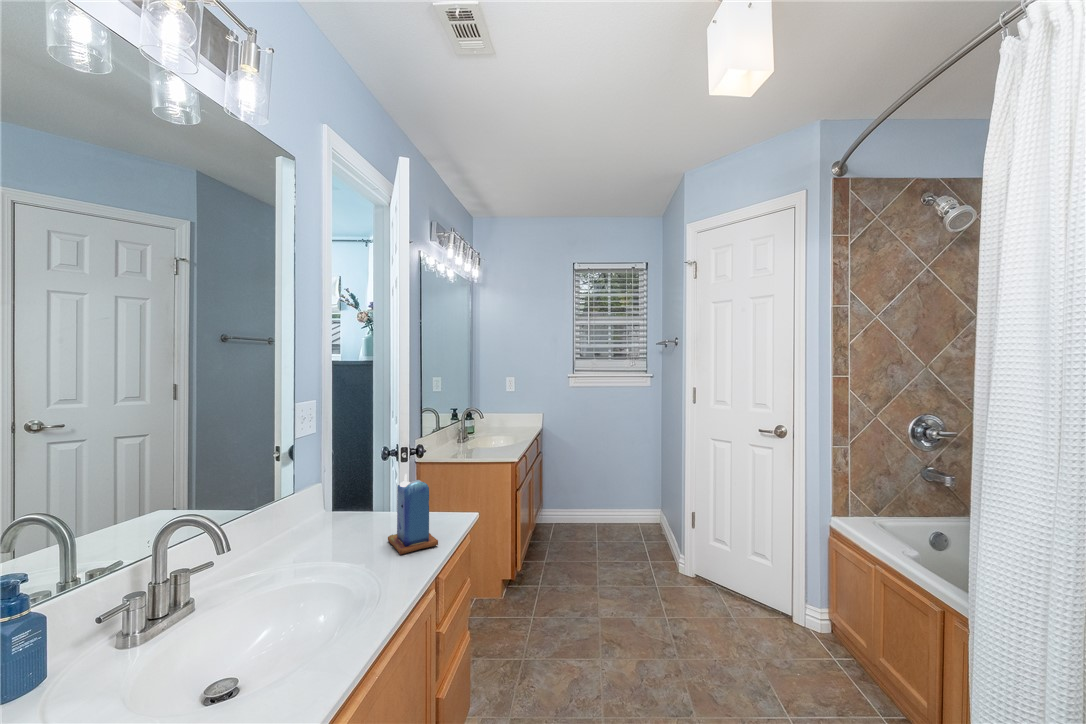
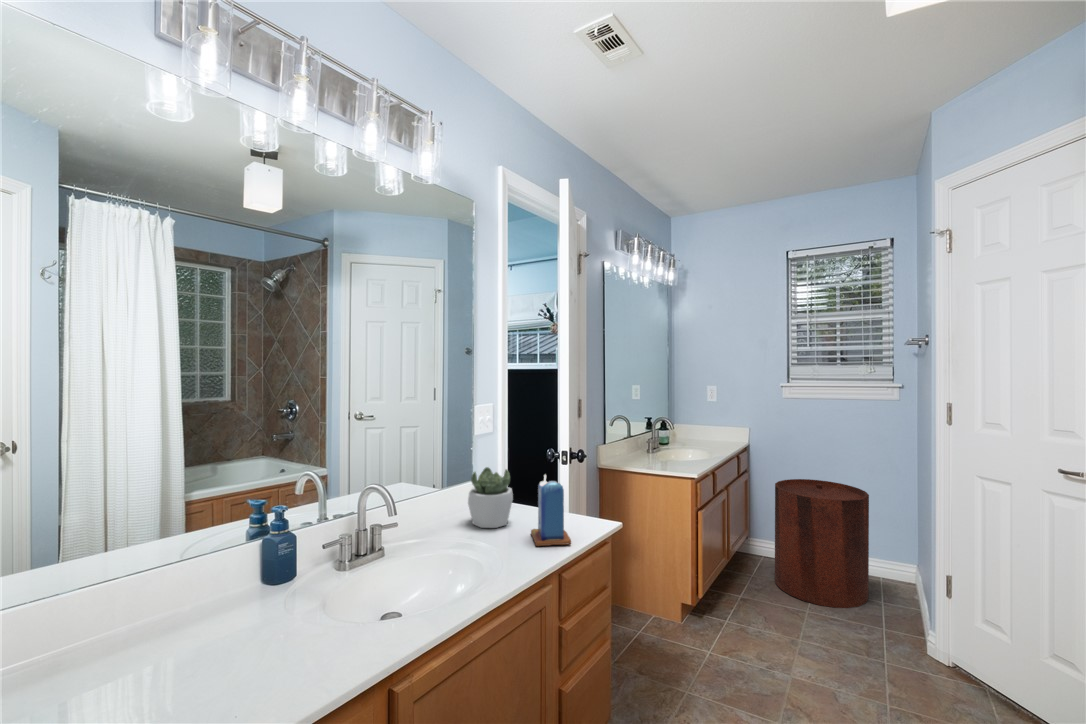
trash can: none [568,452,635,552] -> present [775,479,869,608]
succulent plant: none [305,473,361,545] -> present [468,467,513,528]

